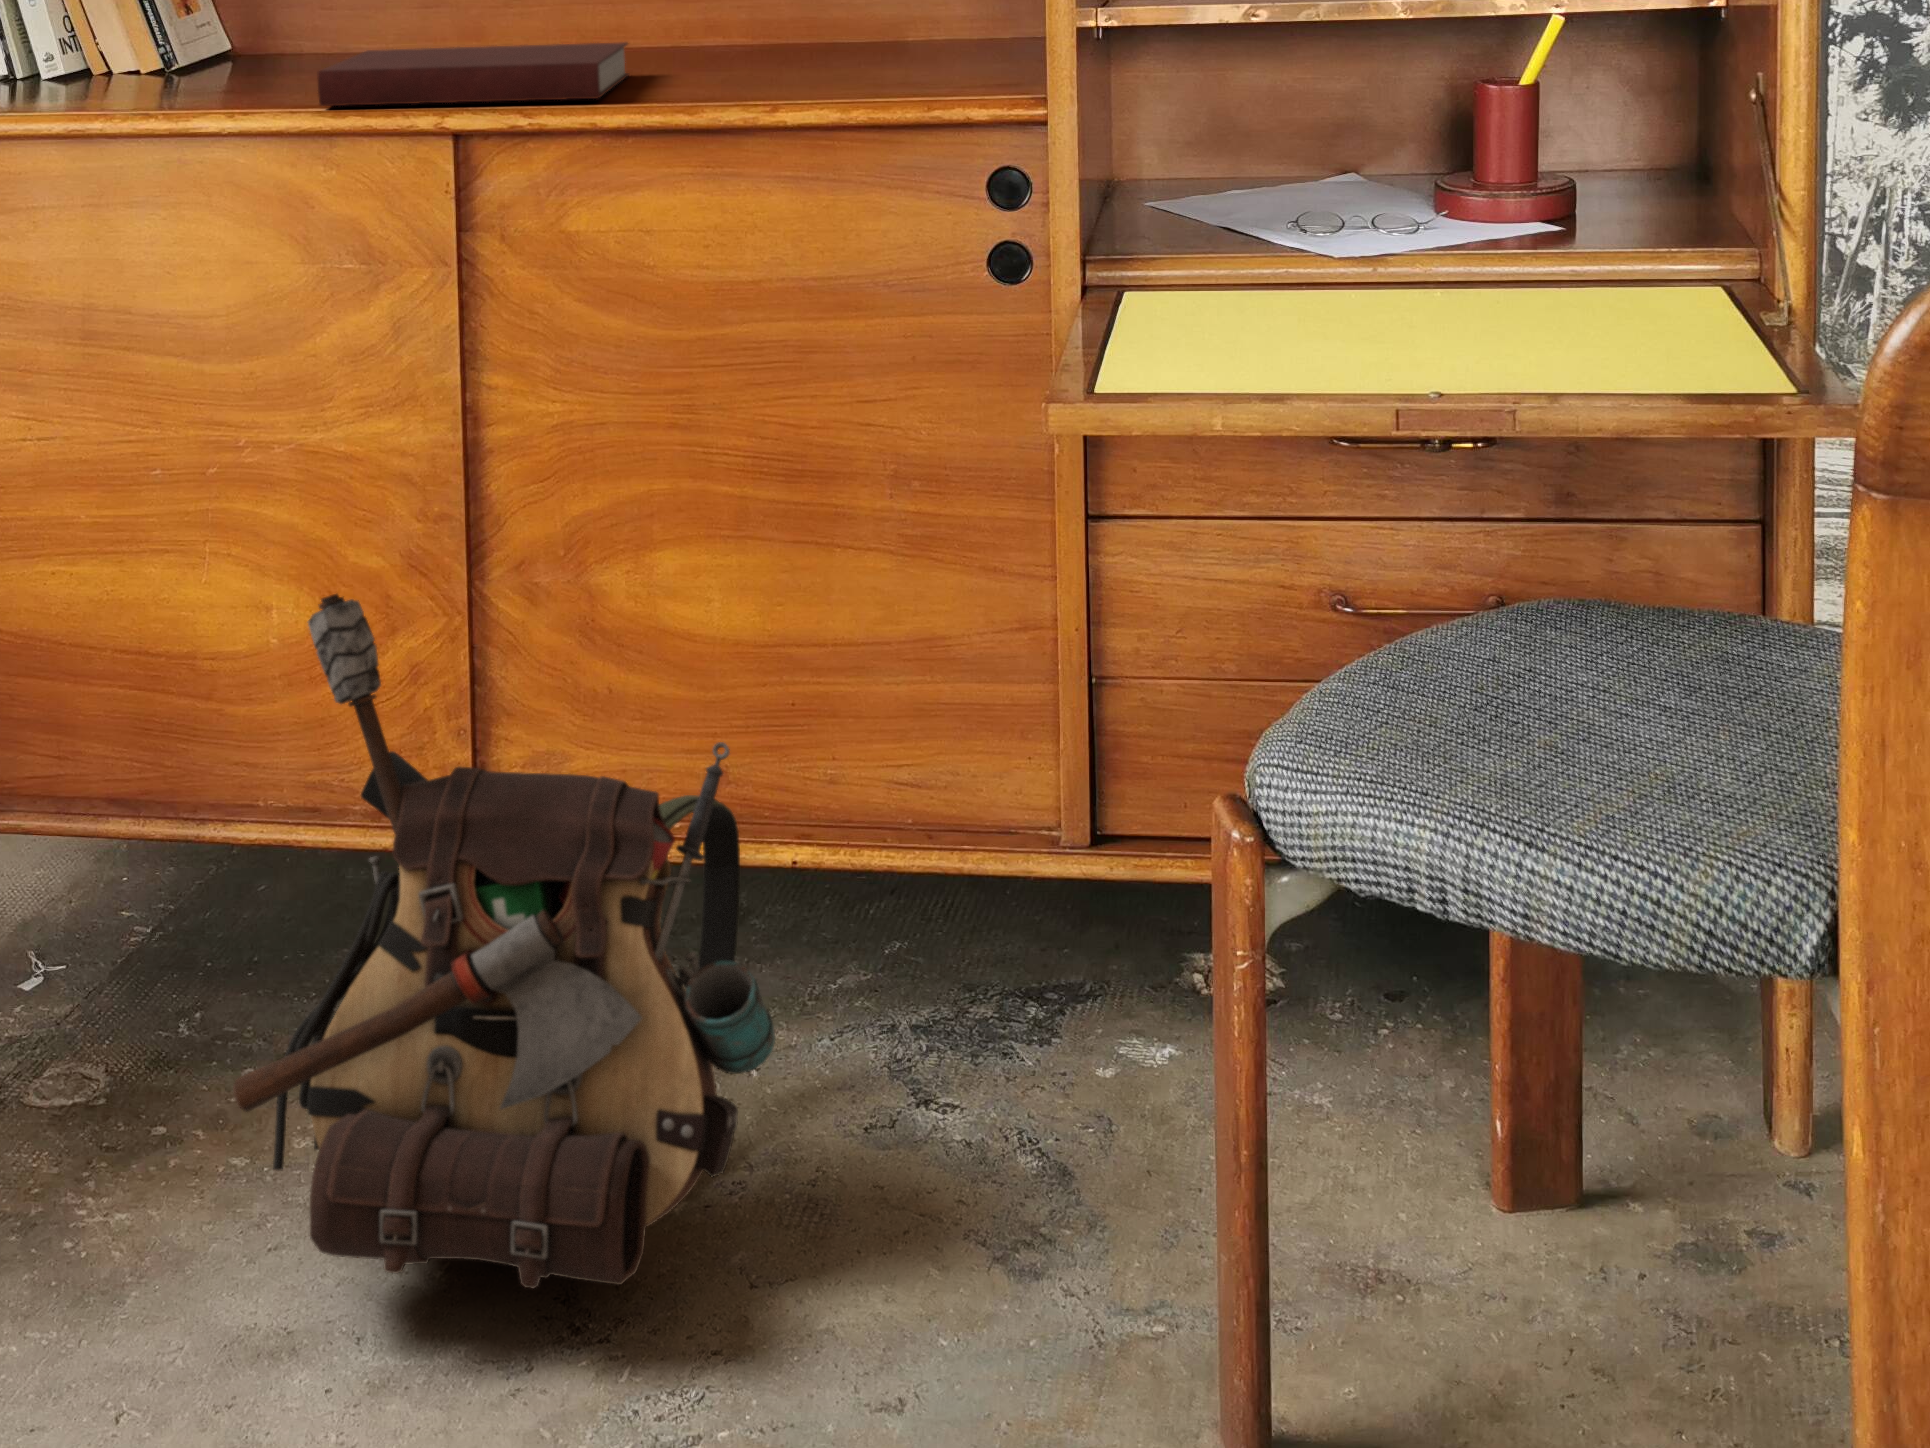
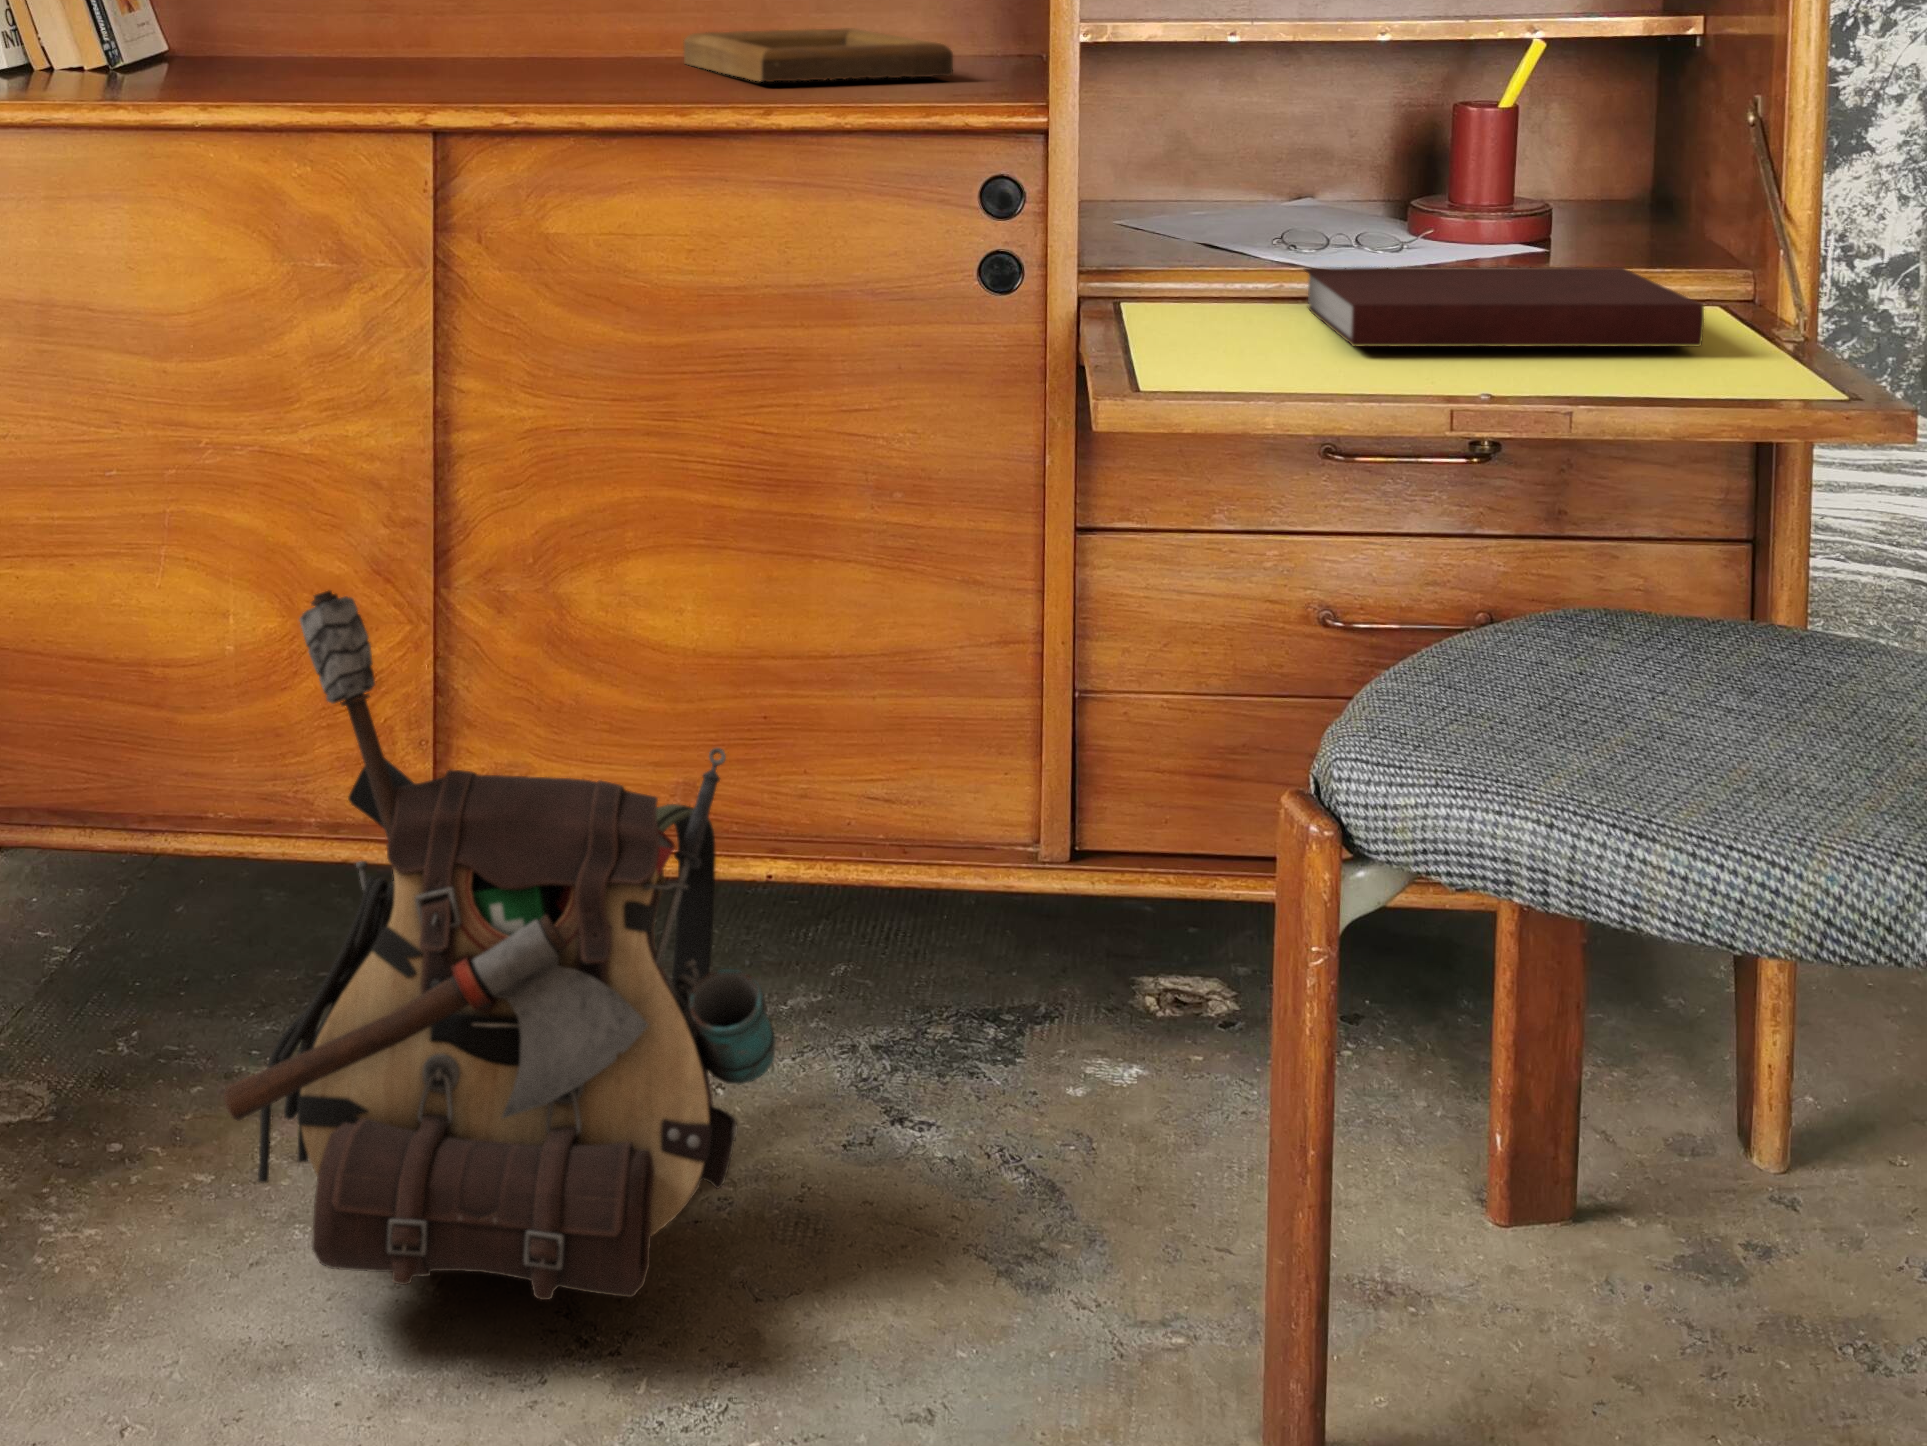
picture frame: none [726,13,978,76] -> present [684,28,953,82]
notebook: present [318,42,629,106] -> present [1304,267,1704,347]

